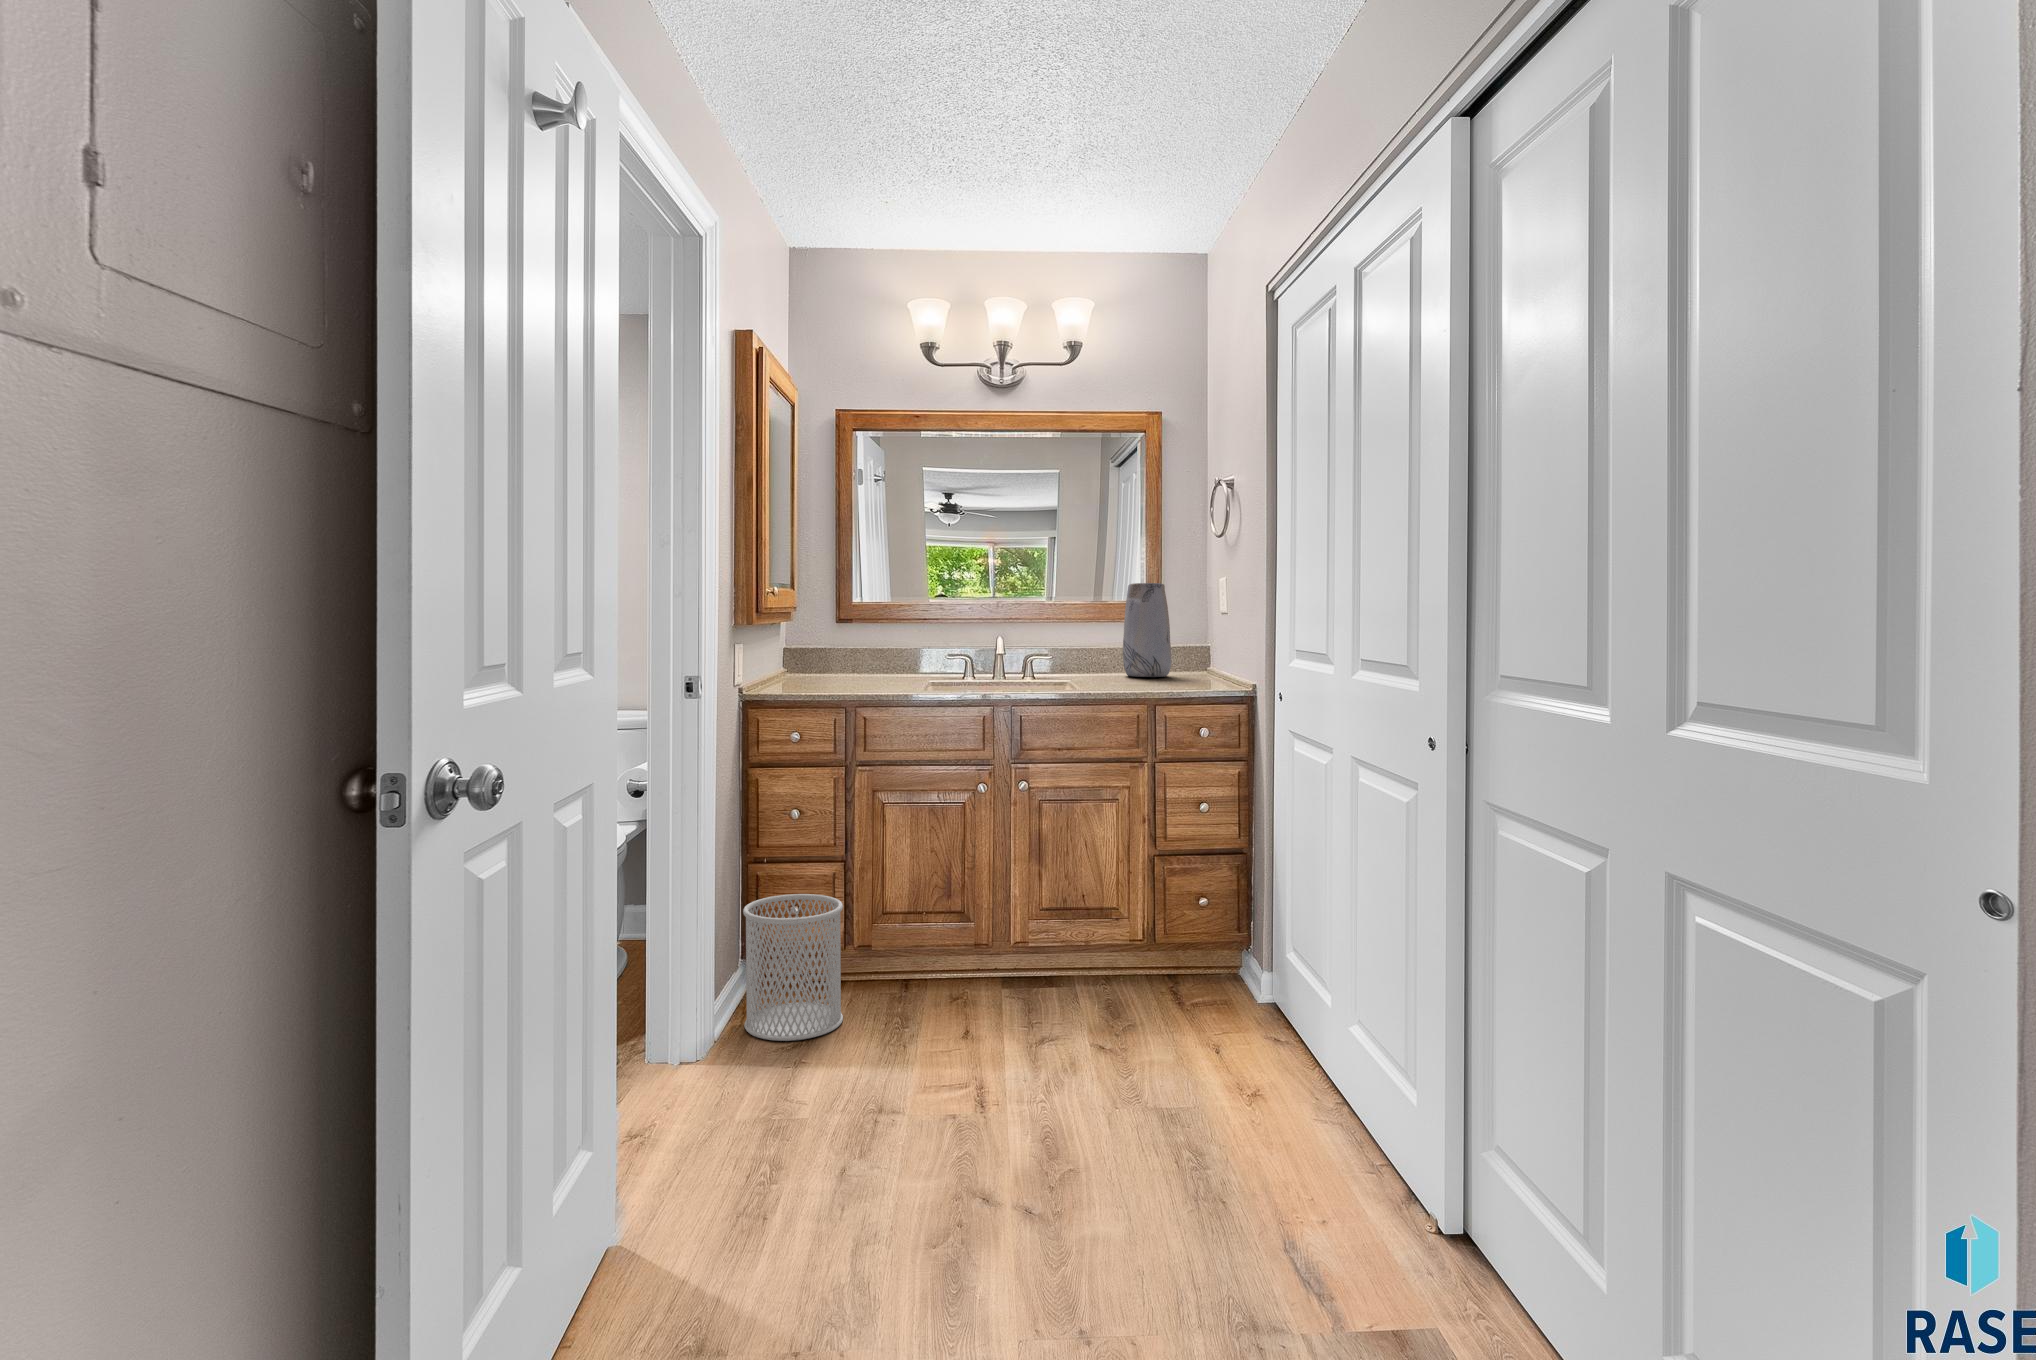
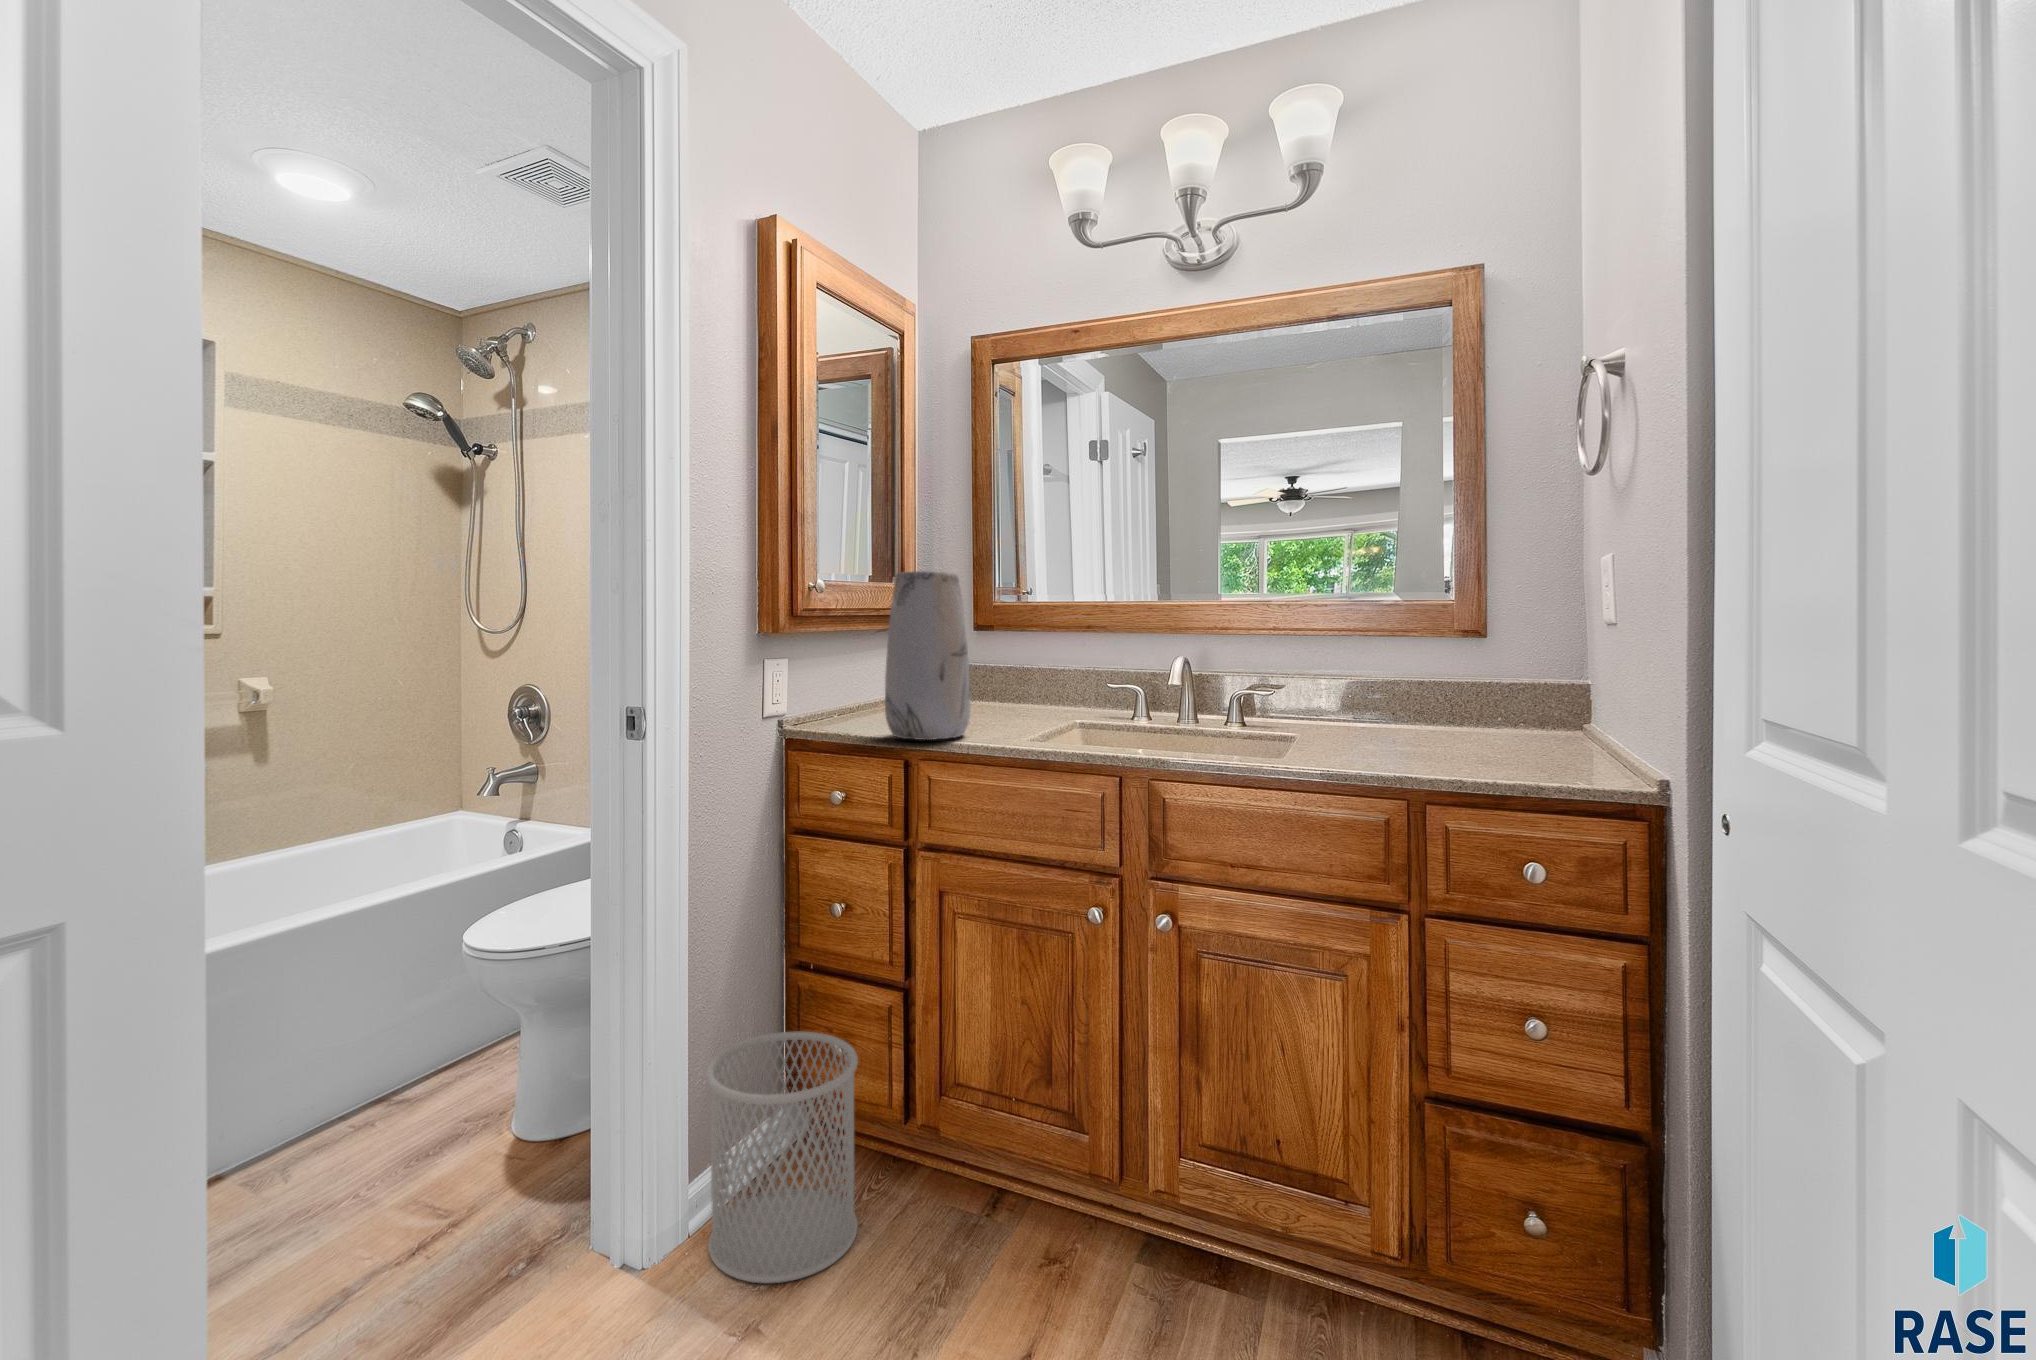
vase: present [1123,583,1171,677] -> present [885,571,971,740]

